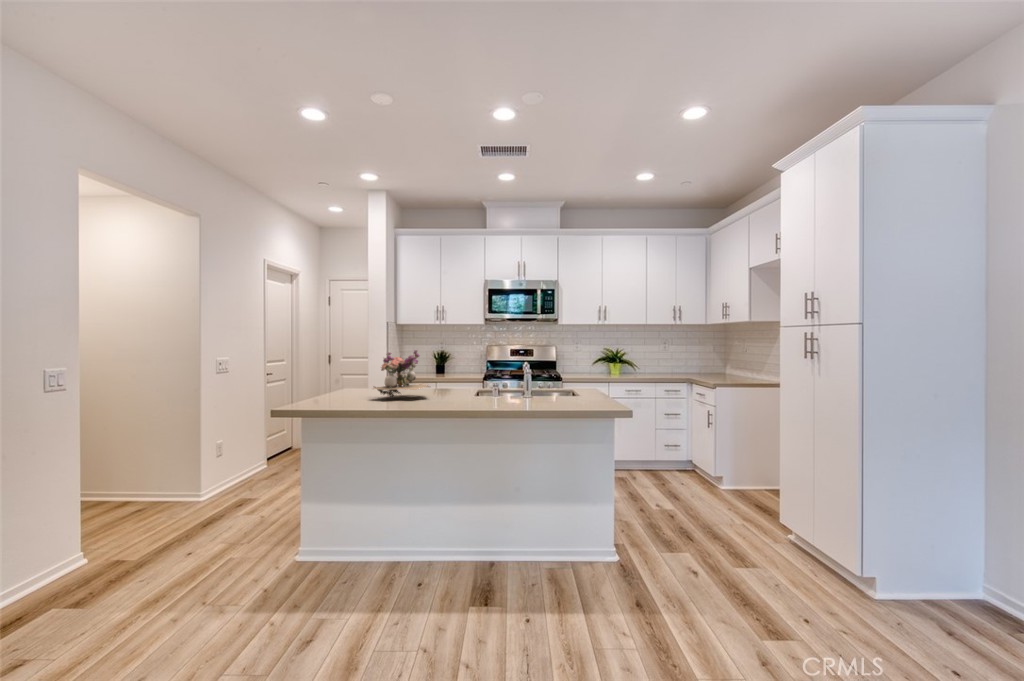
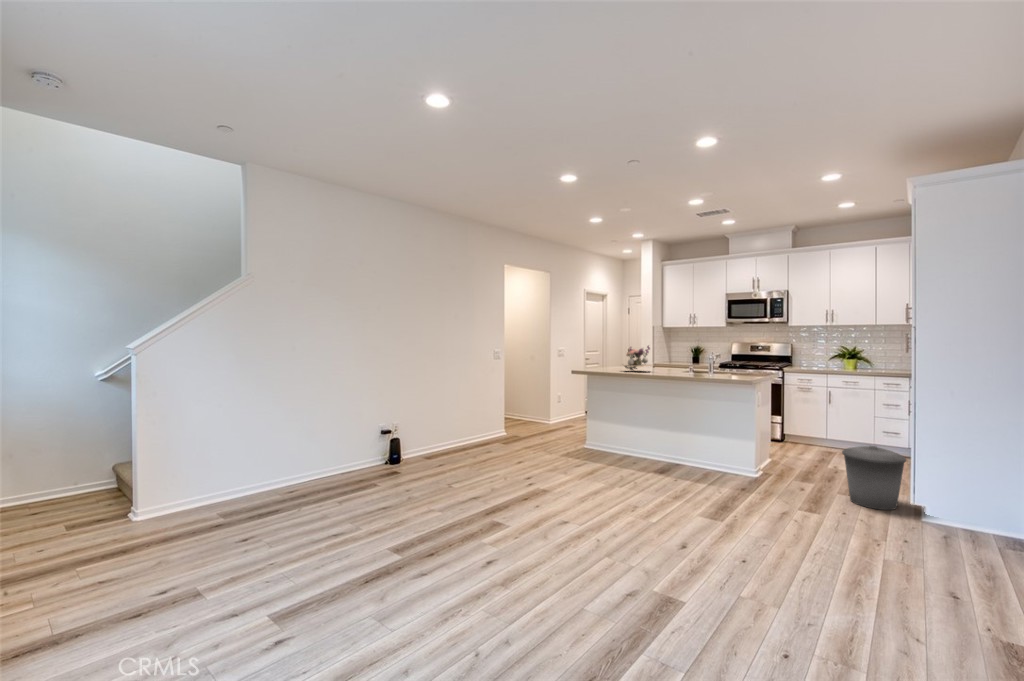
trash can: none [740,489,824,587] -> present [842,446,906,510]

